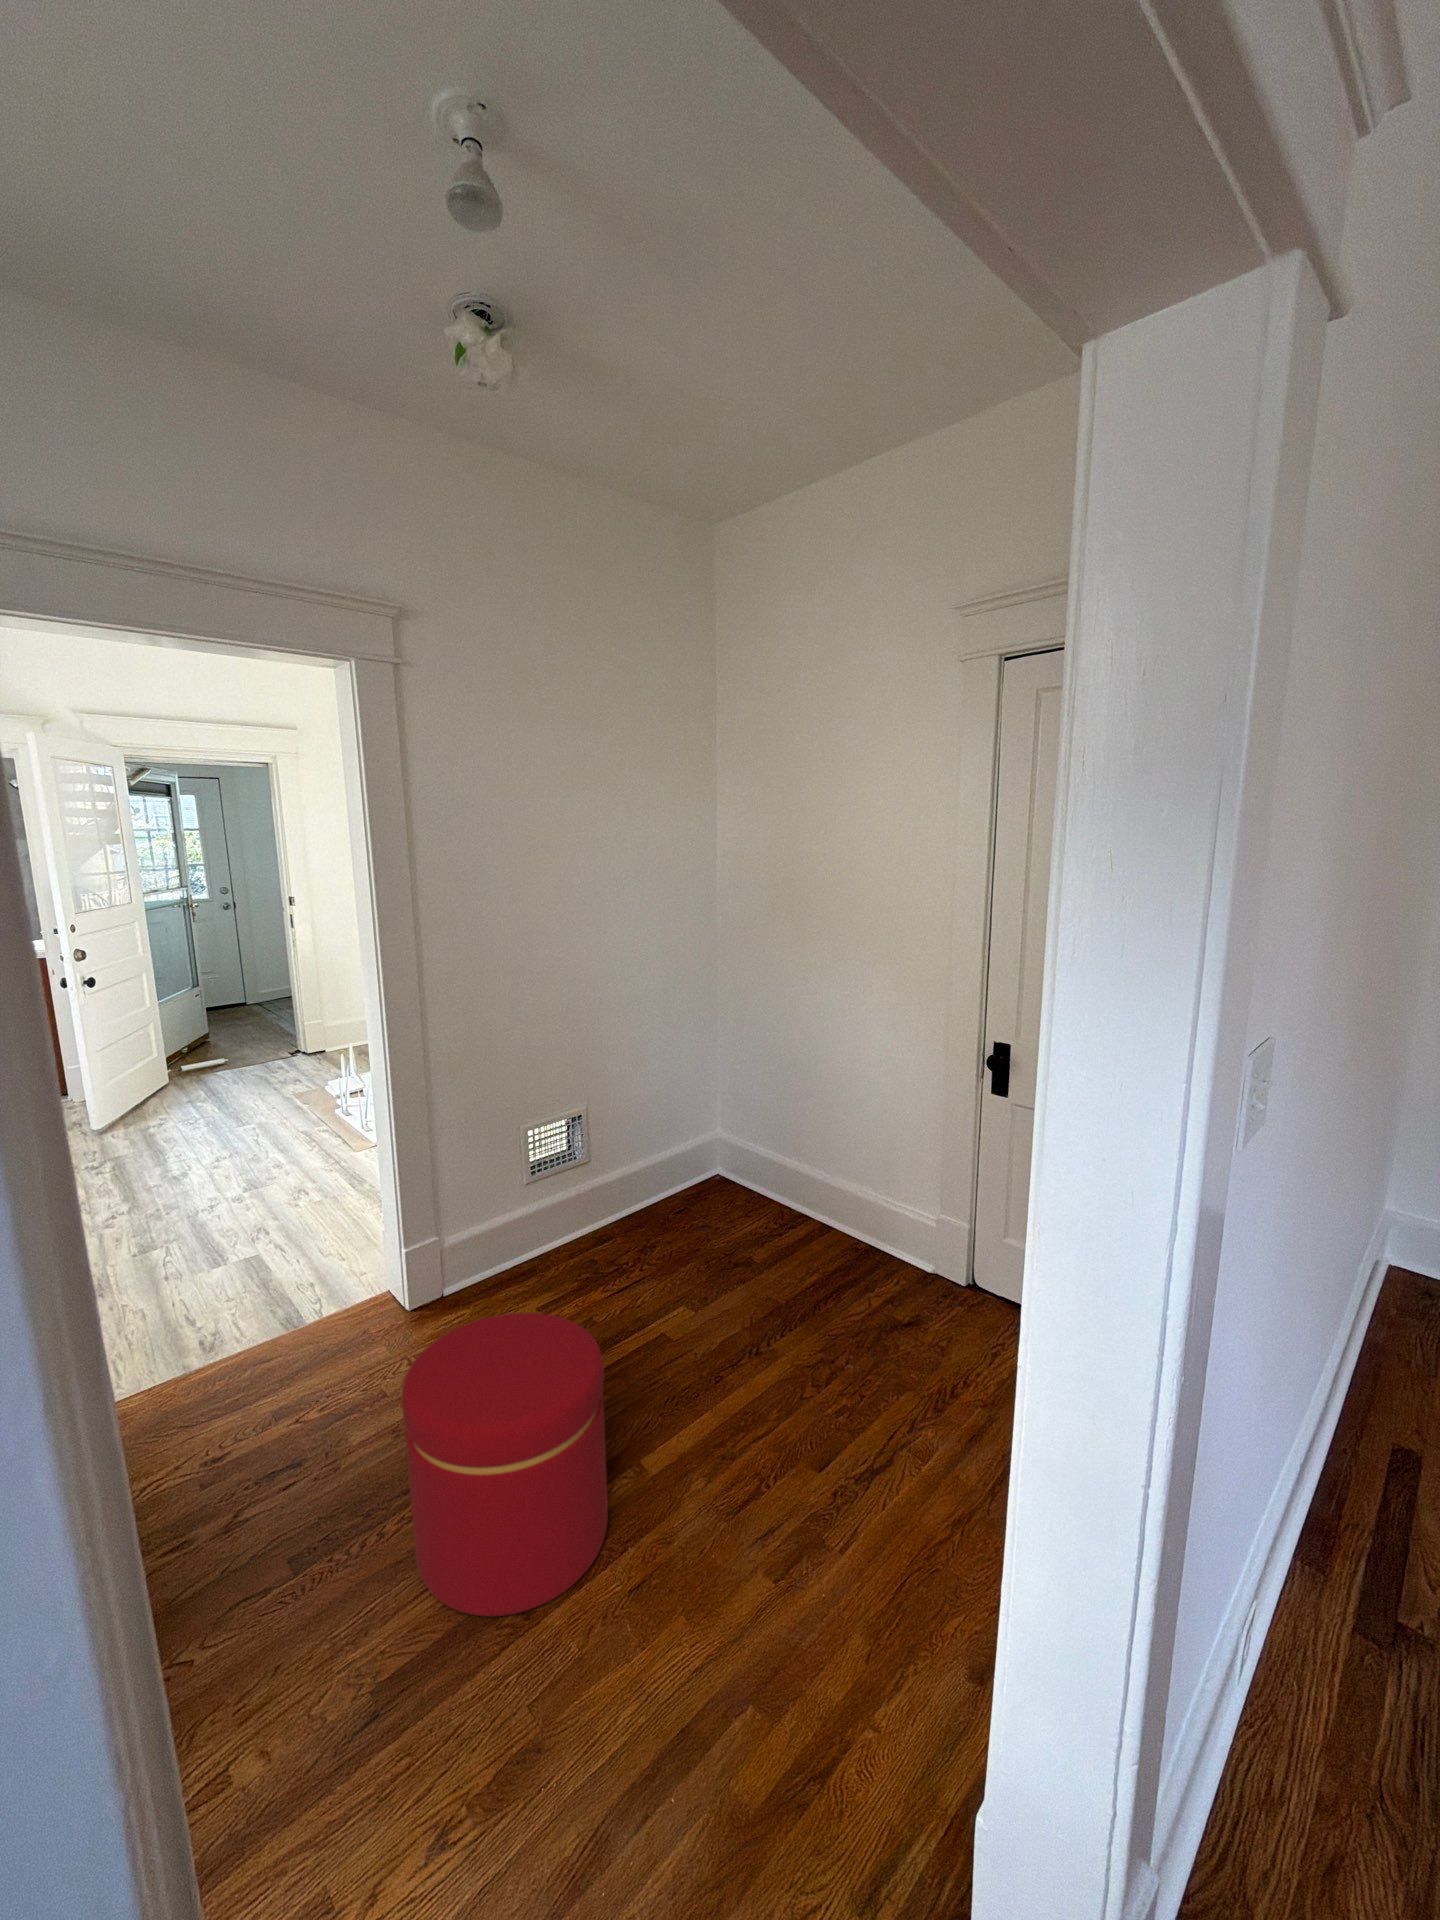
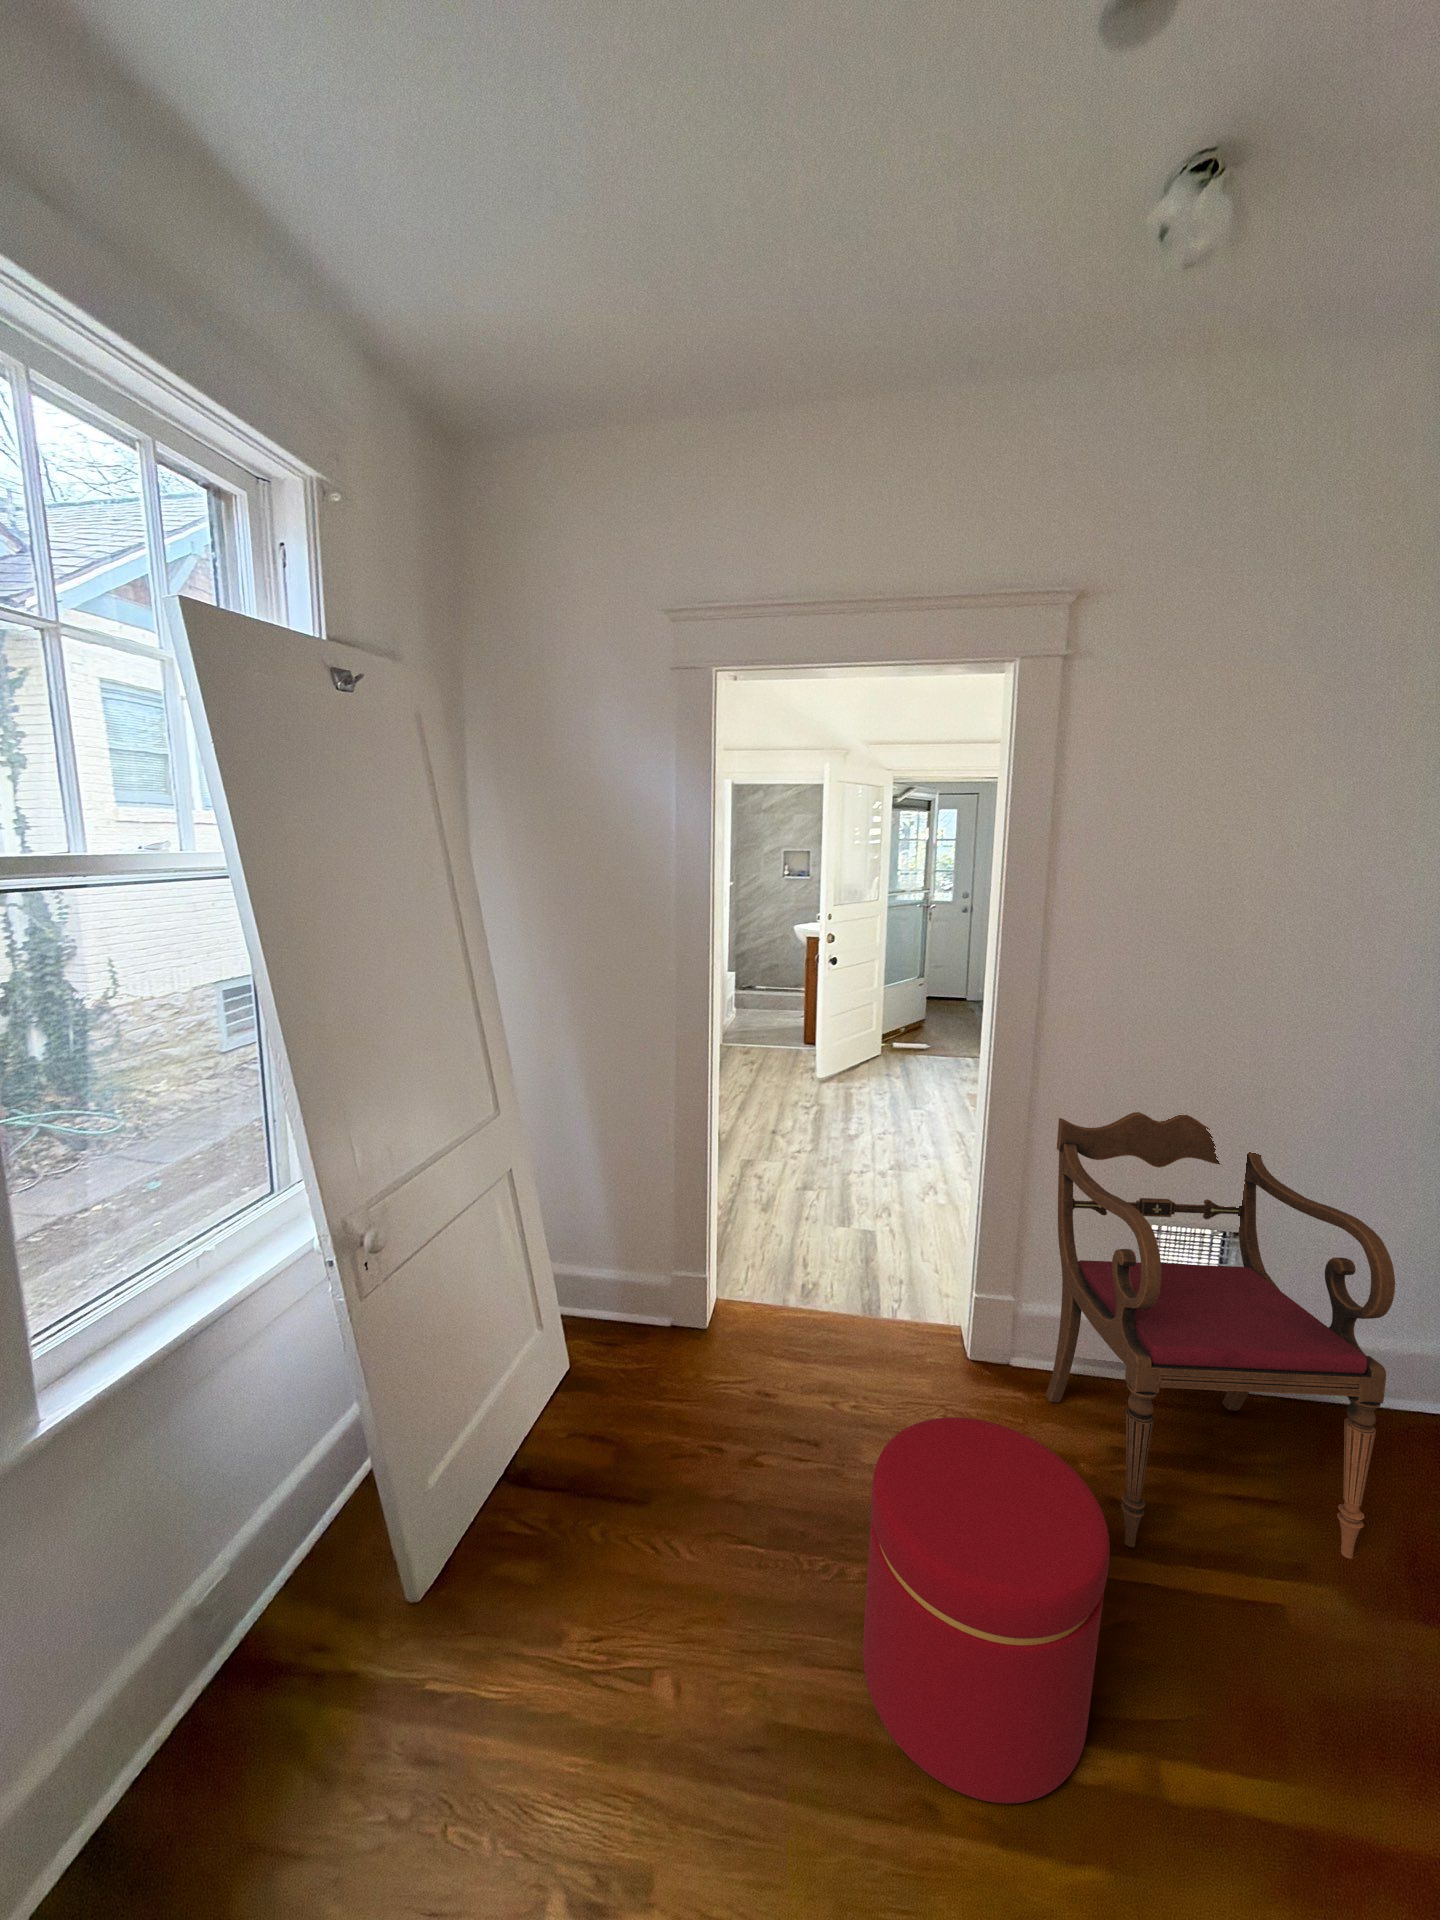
armchair: none [452,1025,710,1375] -> present [1046,1112,1395,1559]

